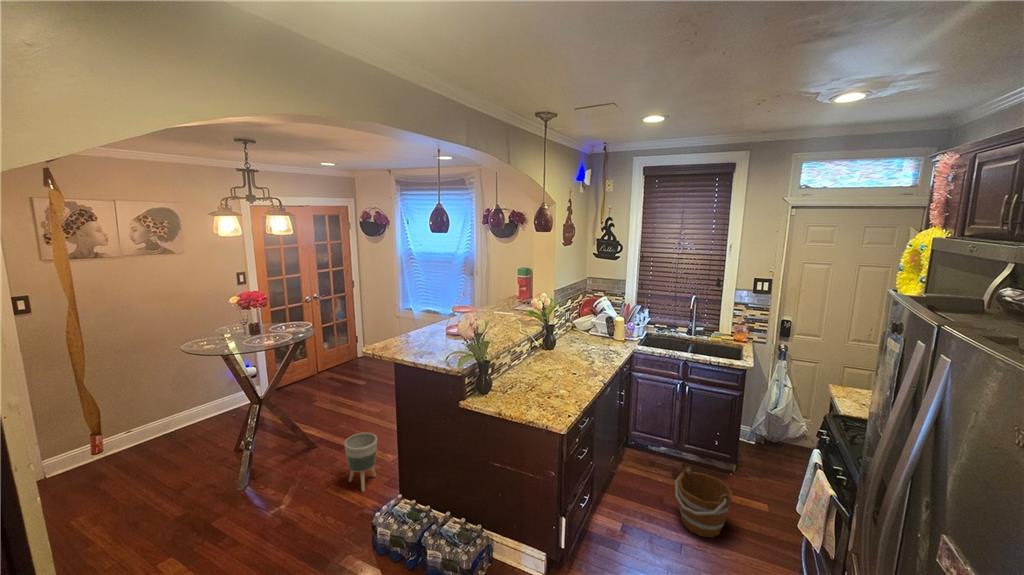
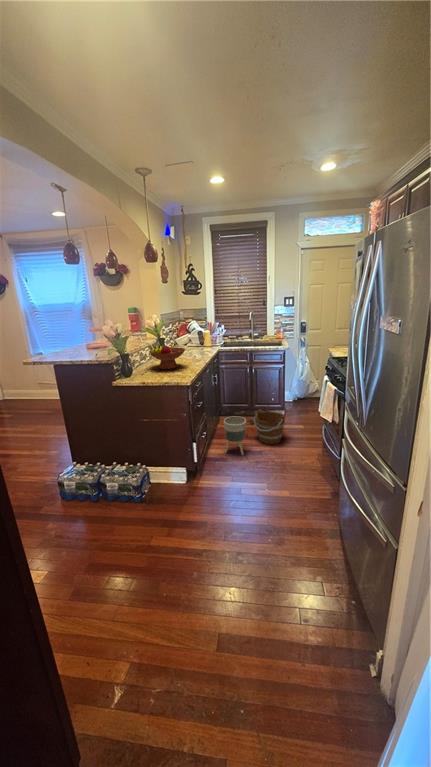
fruit bowl: none [520,348,573,388] -> present [149,344,185,369]
planter: present [344,433,377,492] -> present [224,416,246,455]

